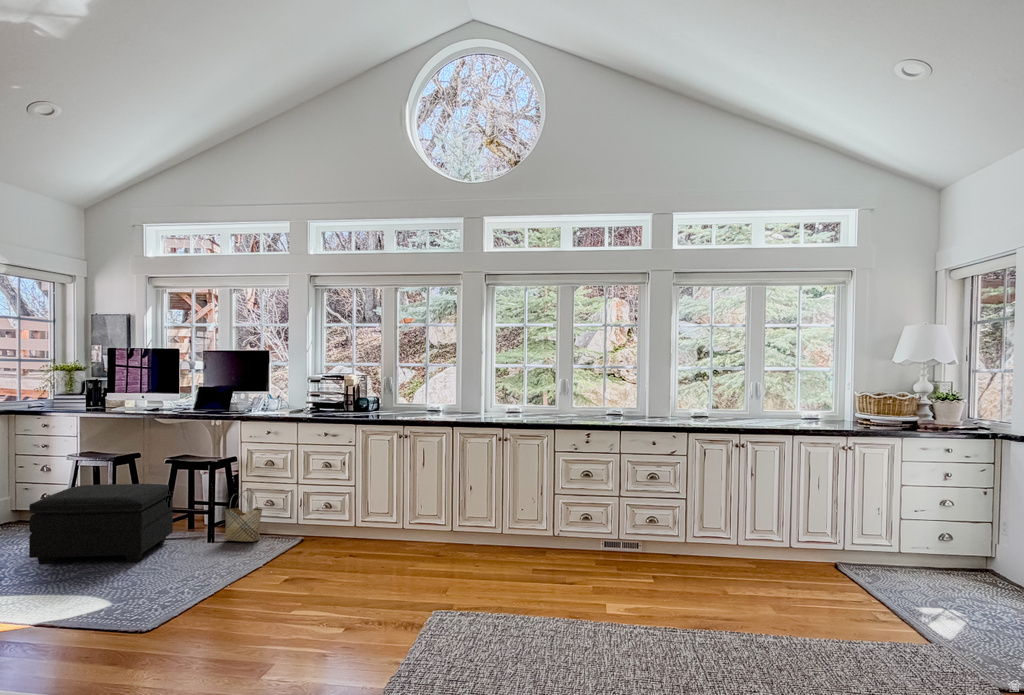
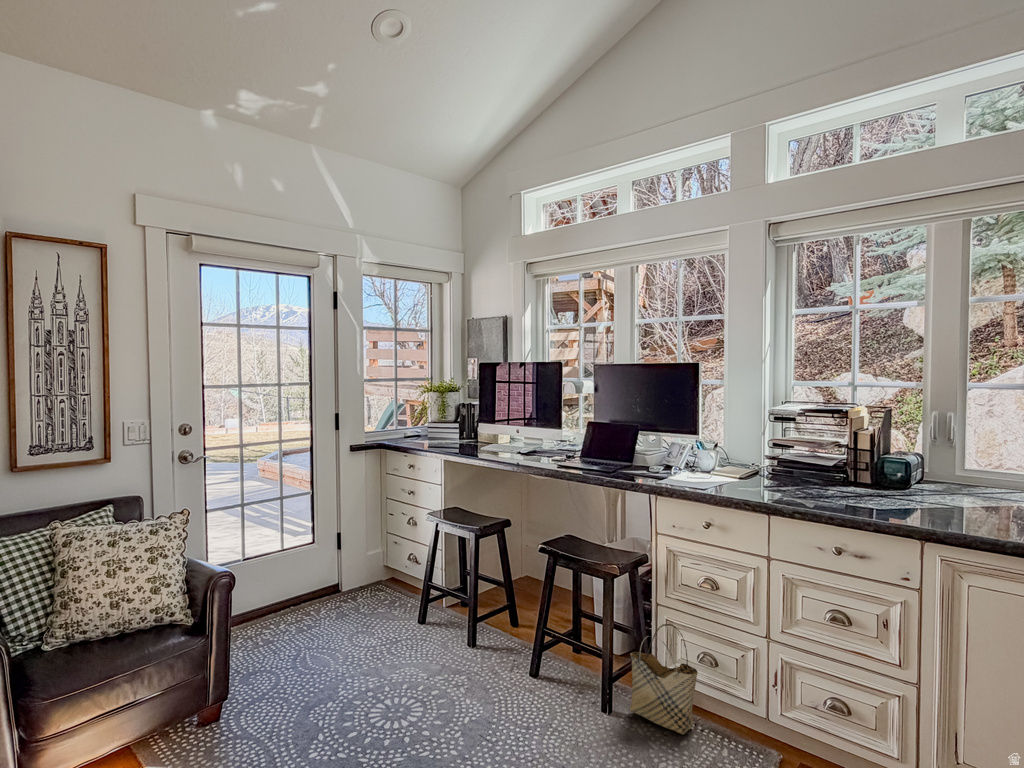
footstool: present [29,484,173,565] -> none [362,564,551,733]

